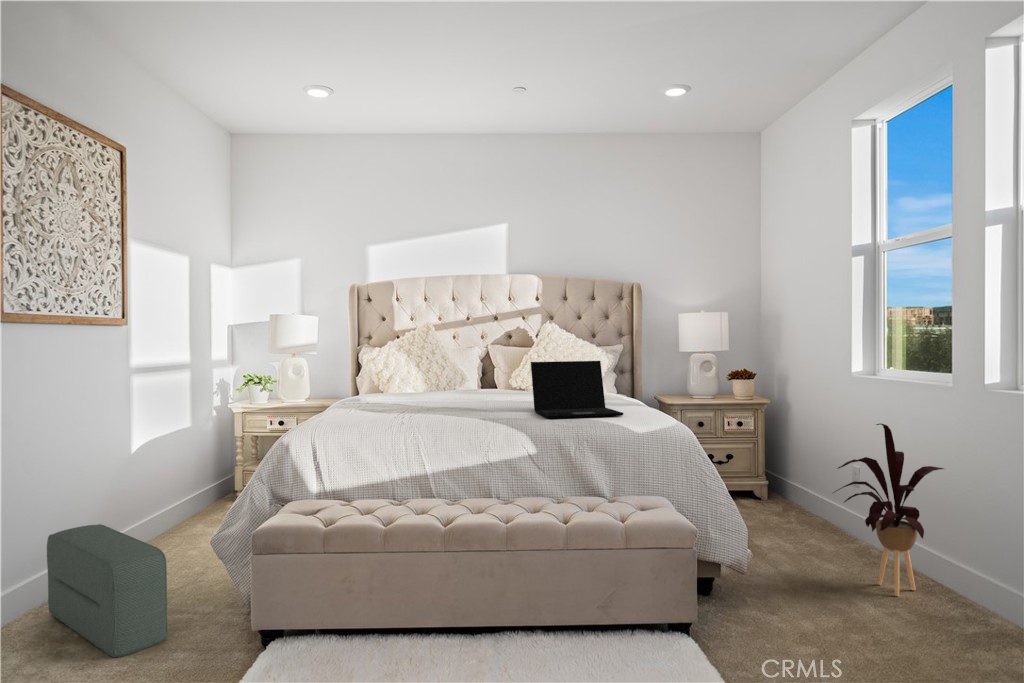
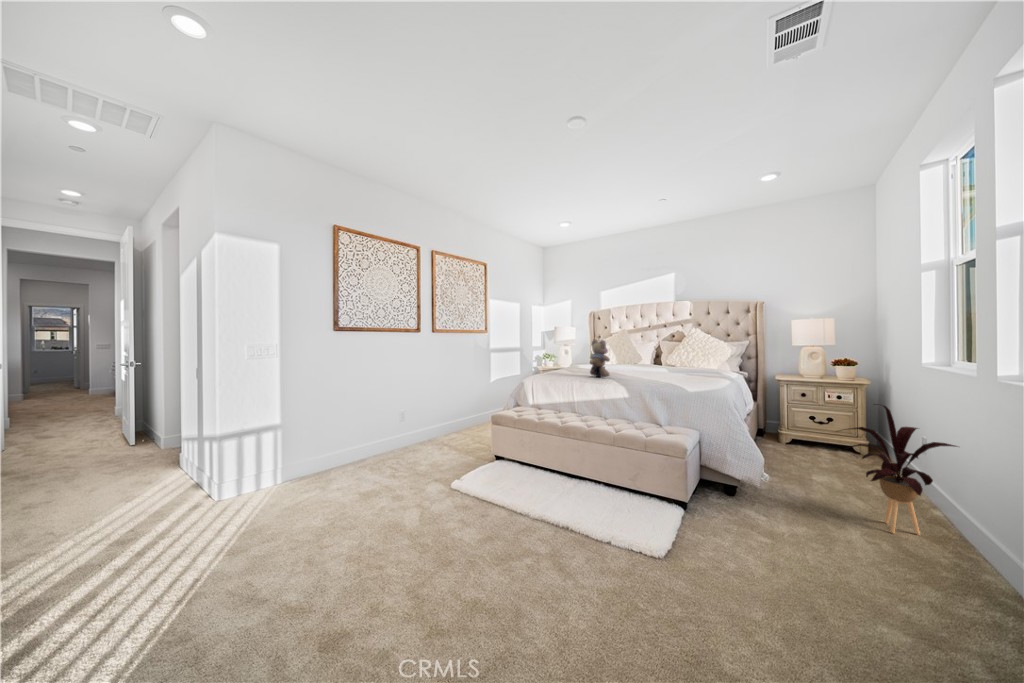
teddy bear: none [435,338,485,416] -> present [590,340,610,377]
laptop: present [531,361,623,418] -> none [639,352,685,383]
pouf: present [47,524,167,658] -> none [451,407,476,454]

